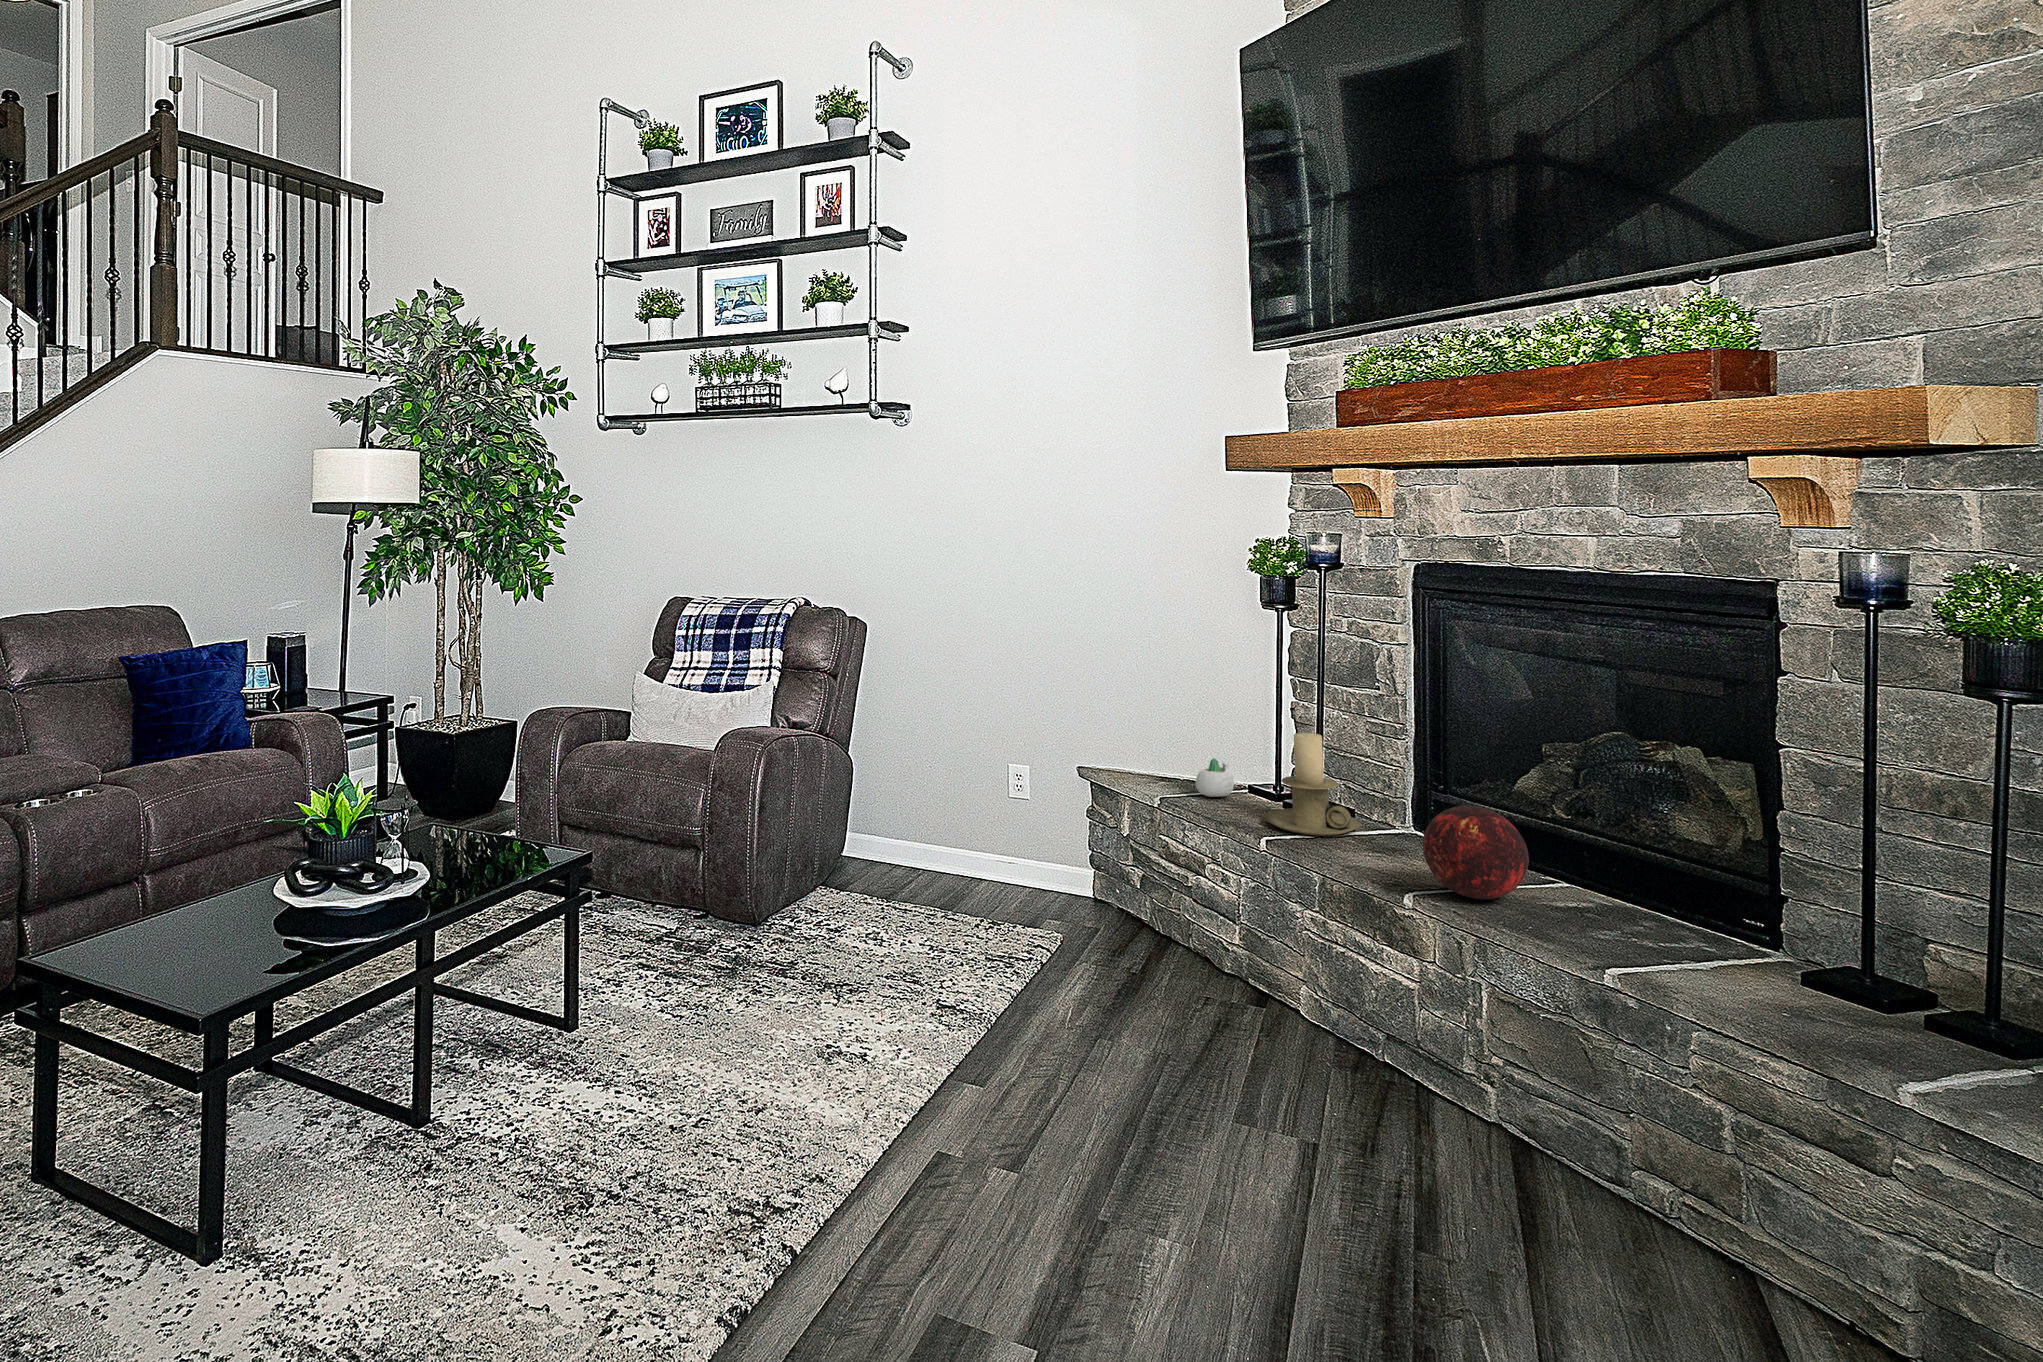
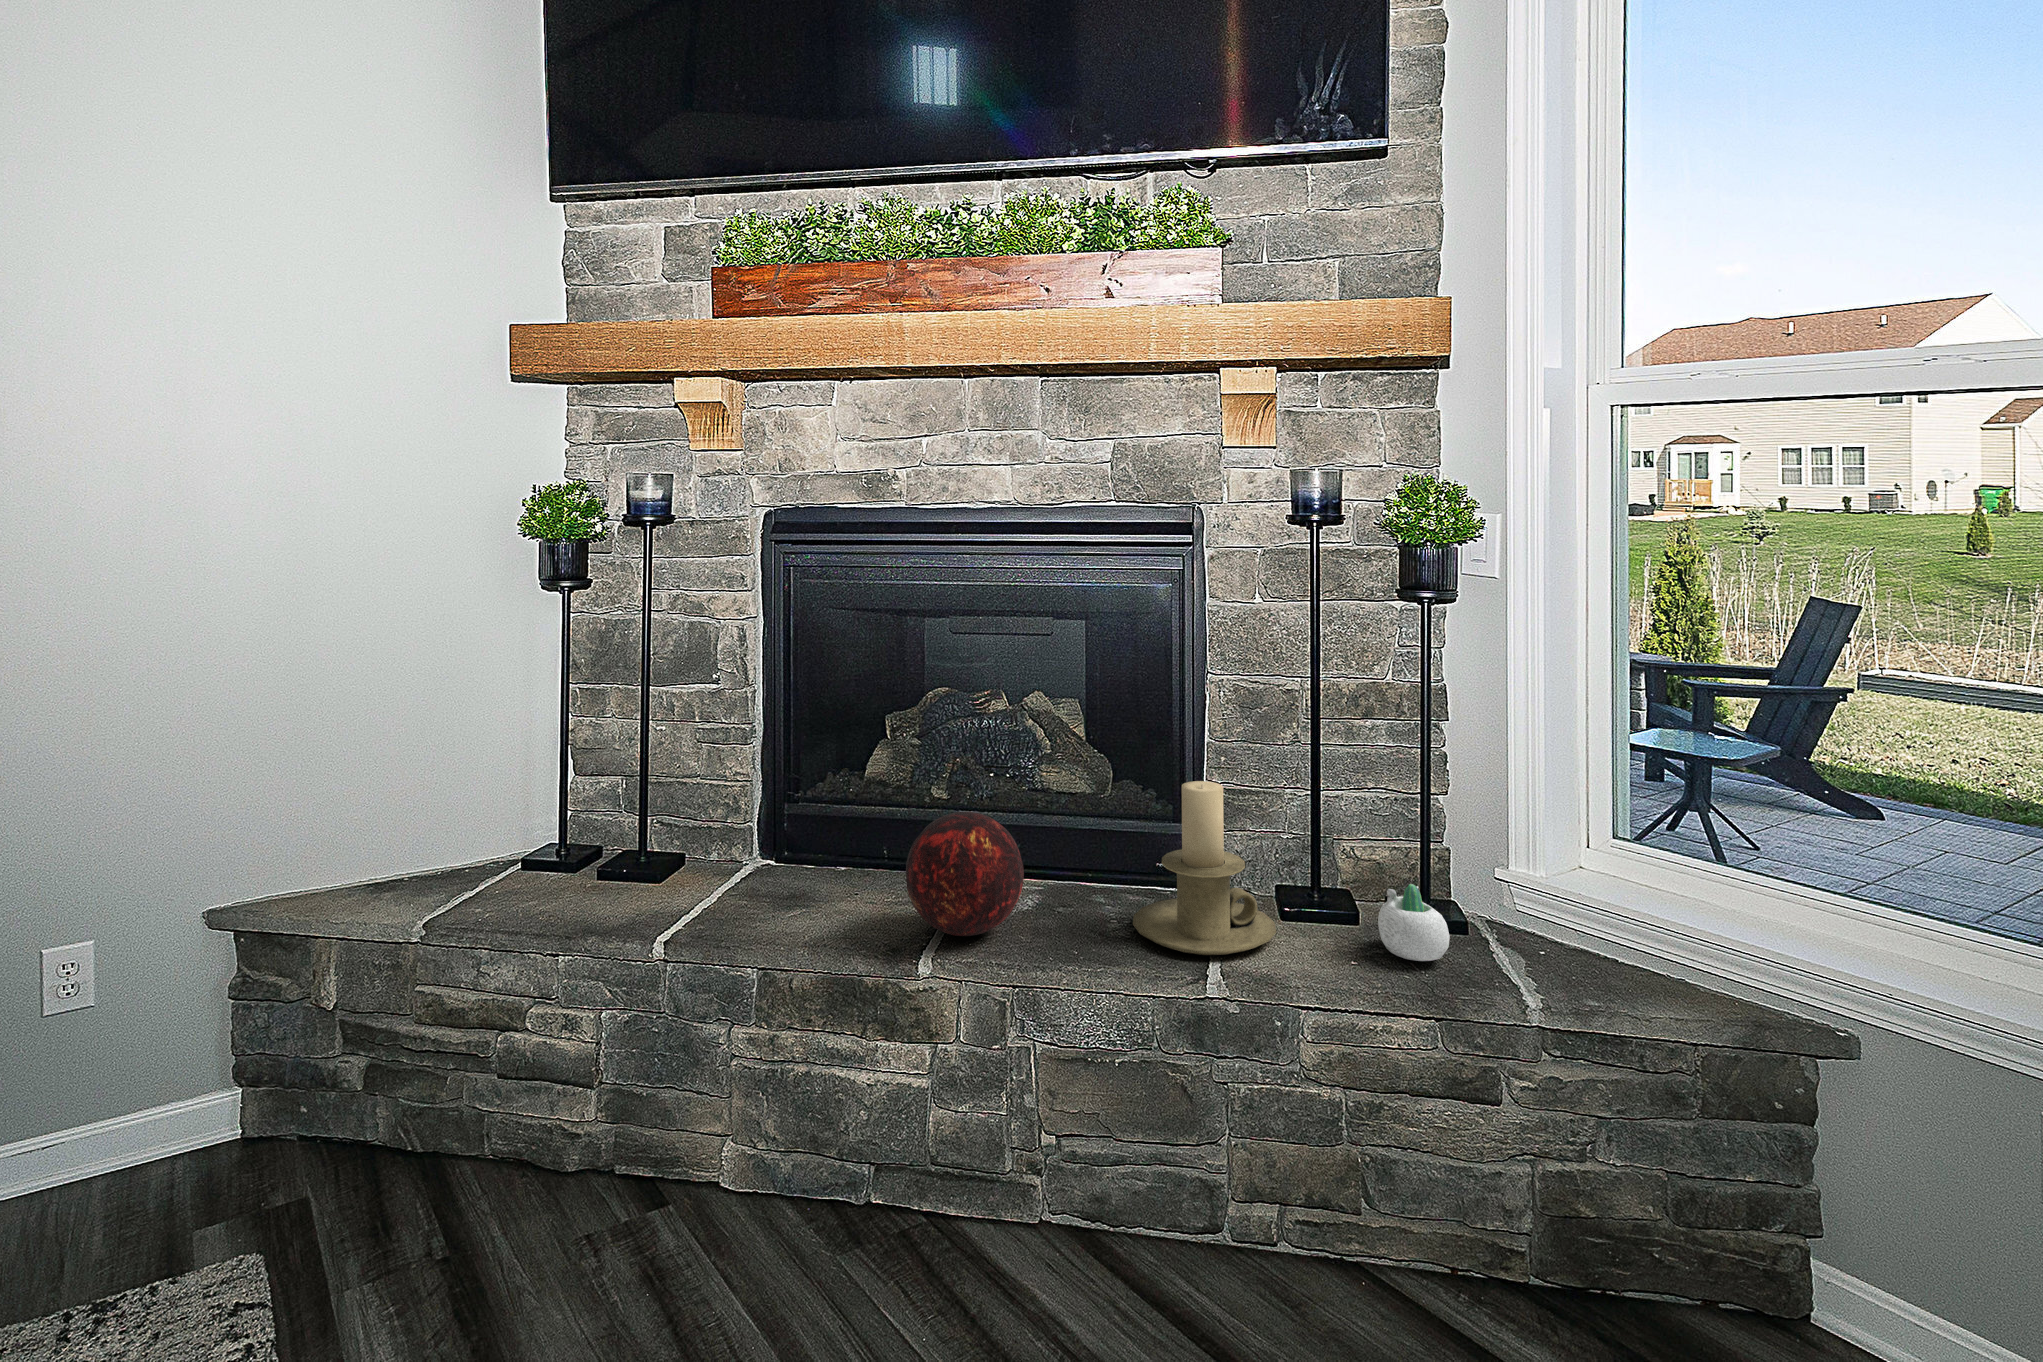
candle holder: present [1264,733,1360,836] -> present [1133,781,1276,955]
succulent planter: present [1196,758,1234,797] -> present [1378,884,1450,961]

